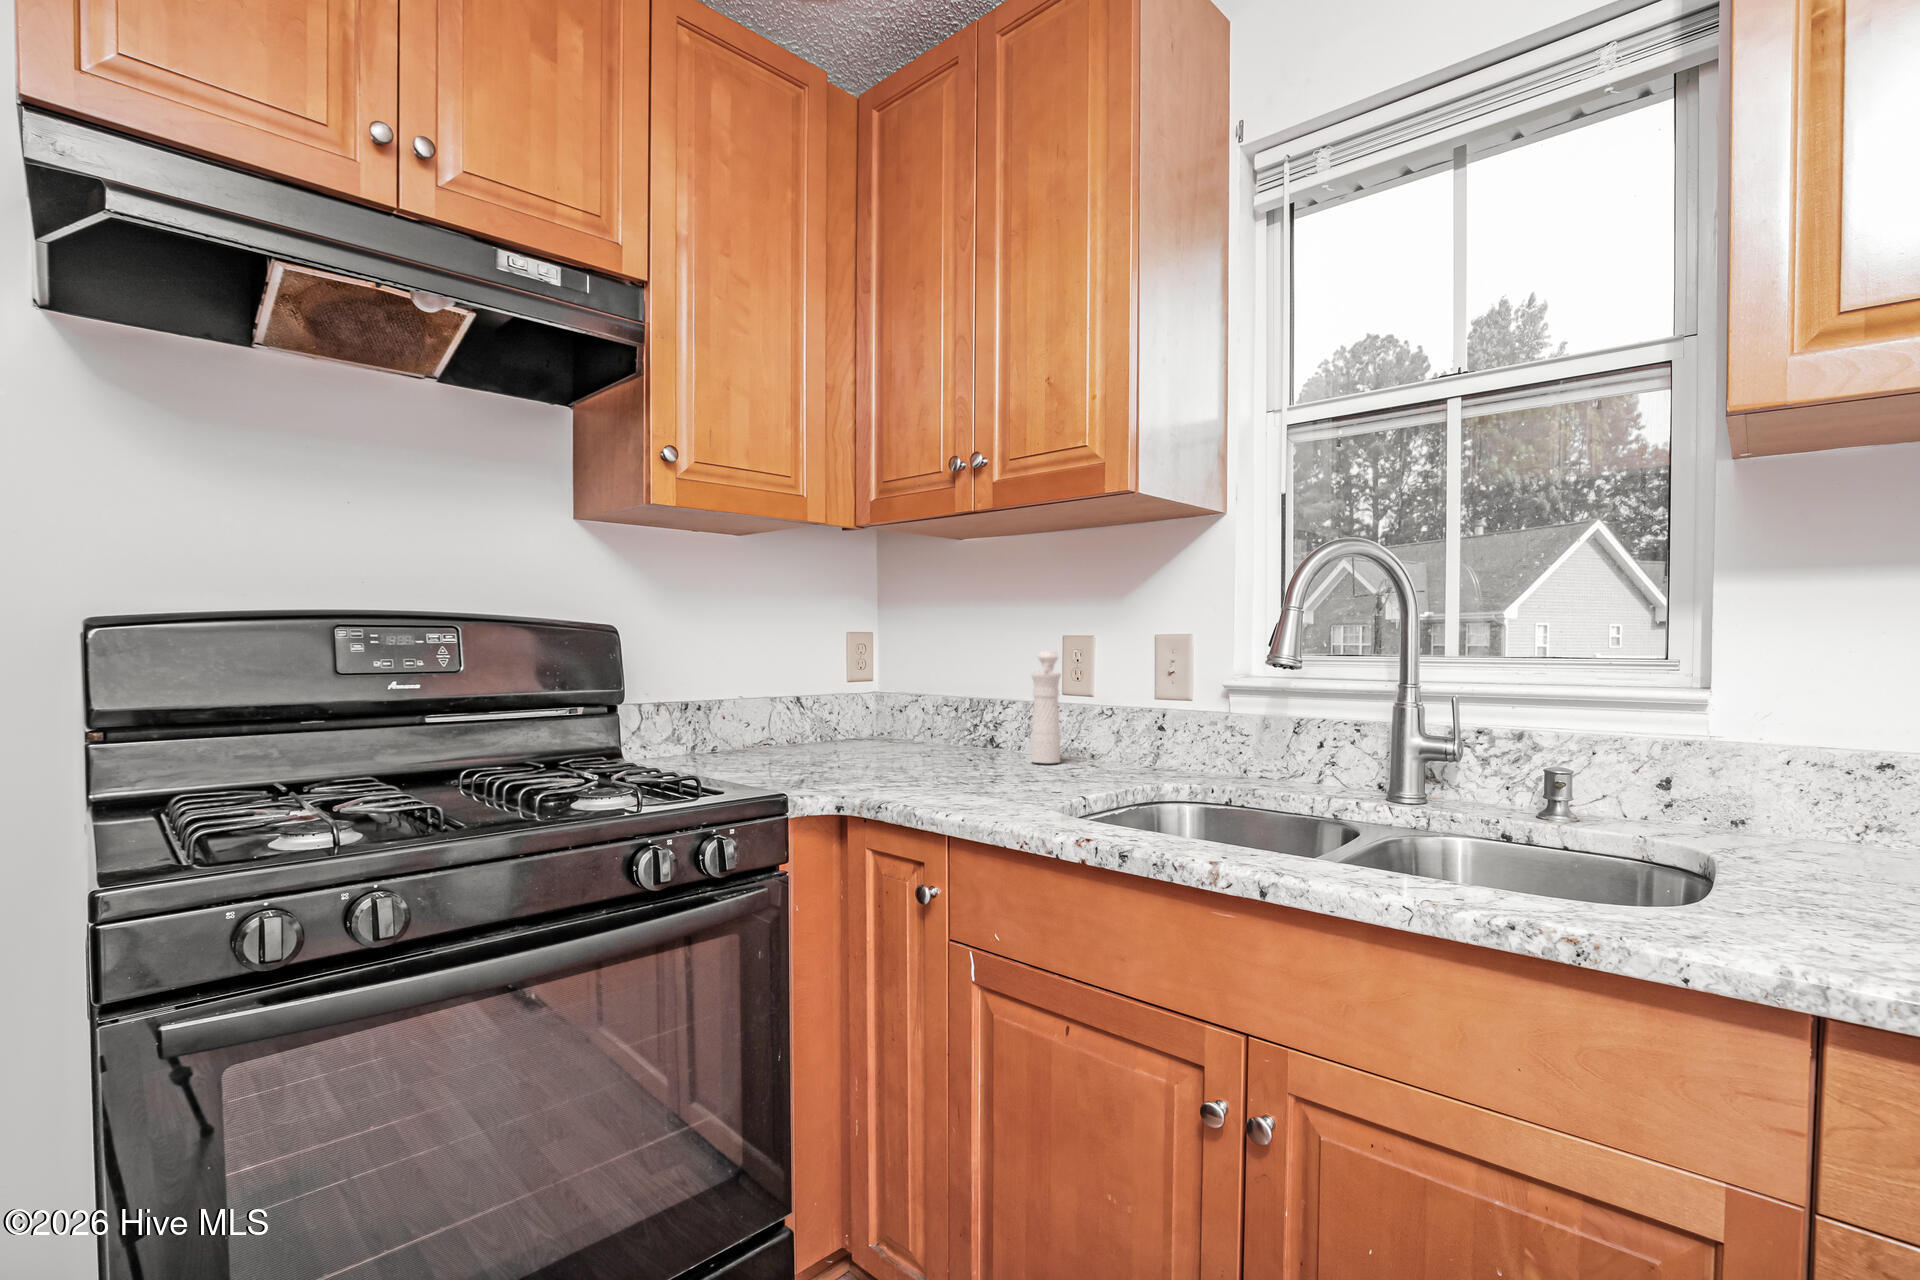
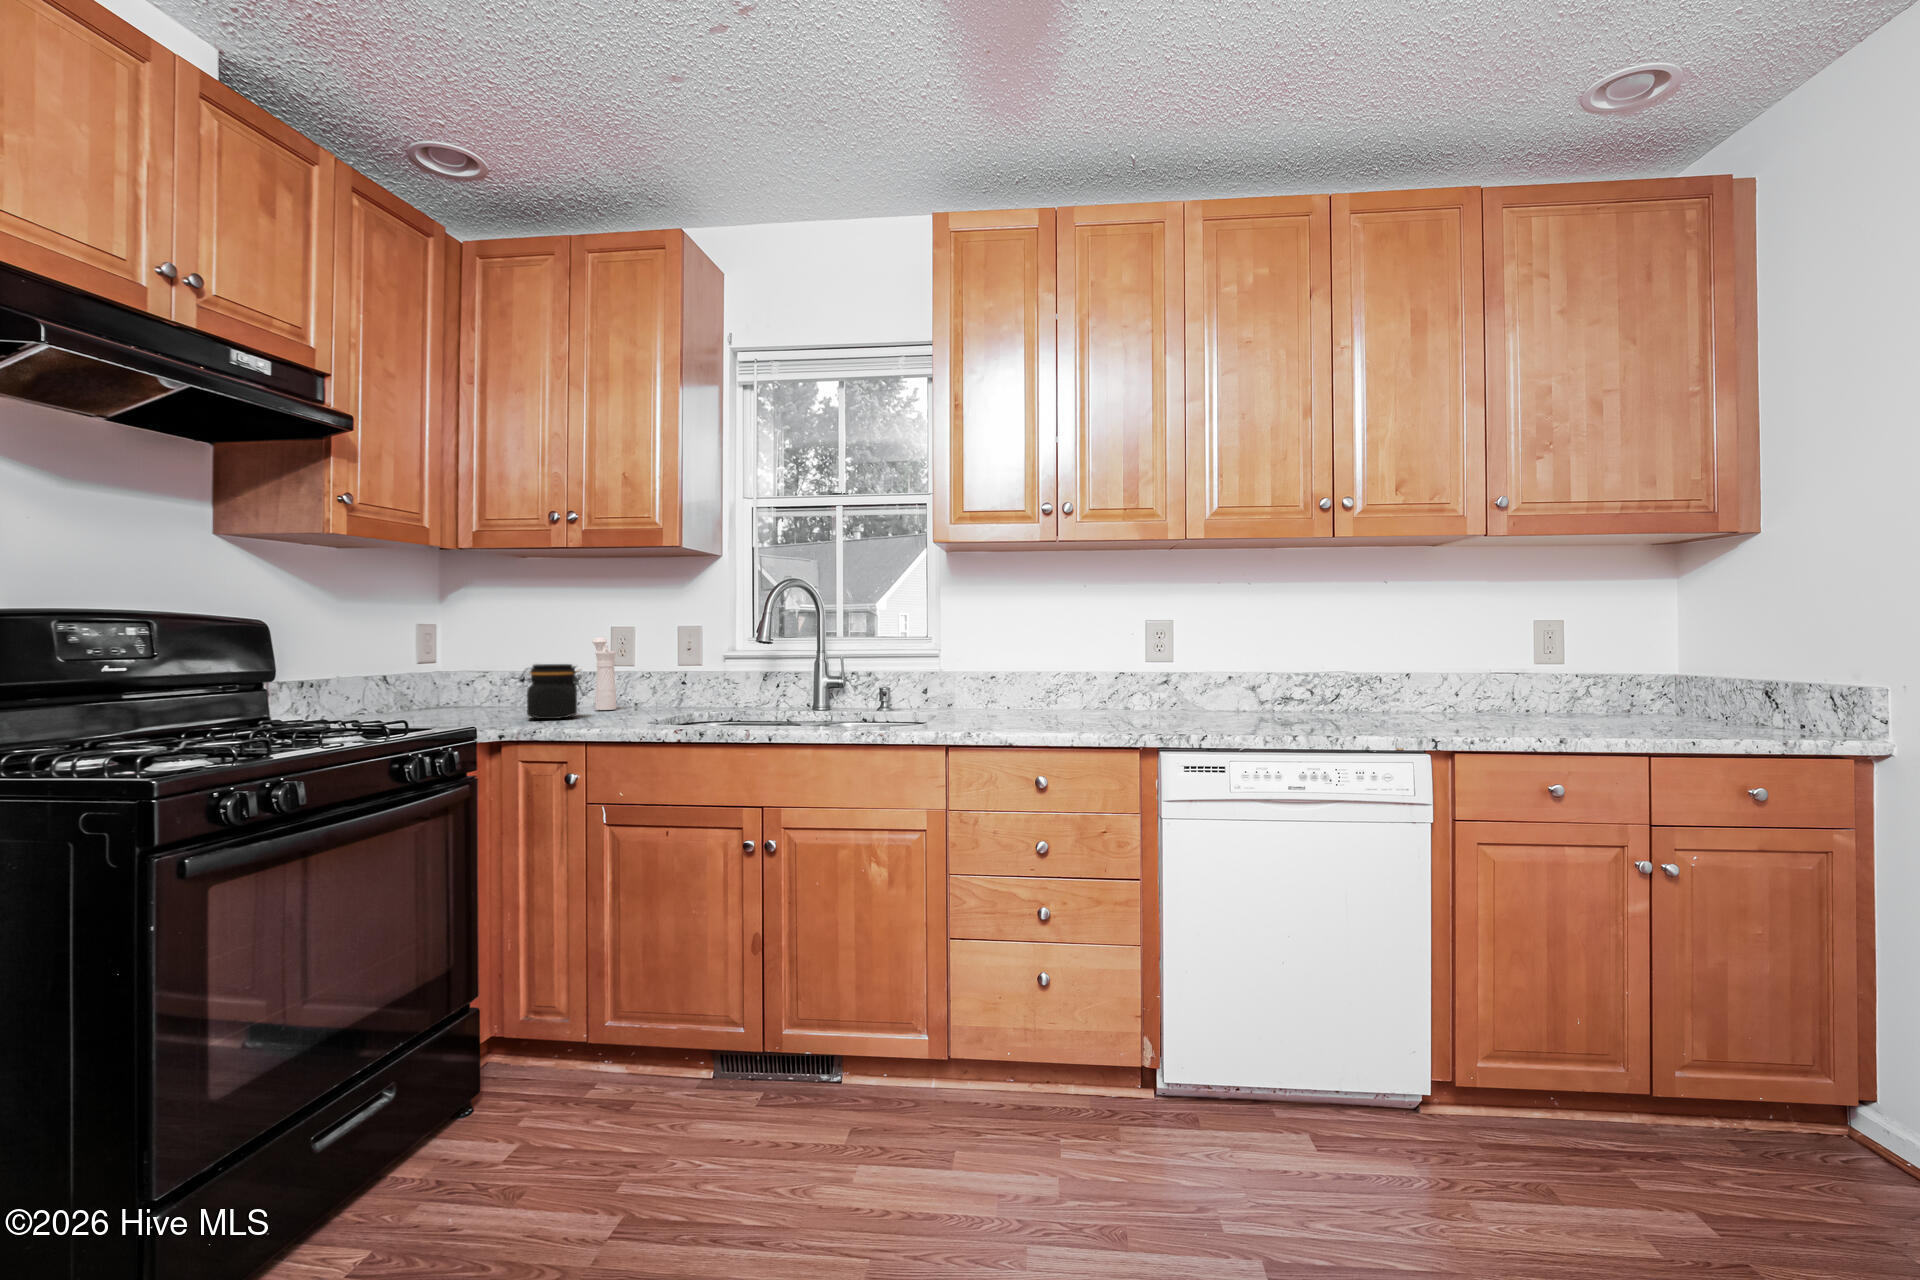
jar: none [906,692,997,777] -> present [519,664,584,719]

